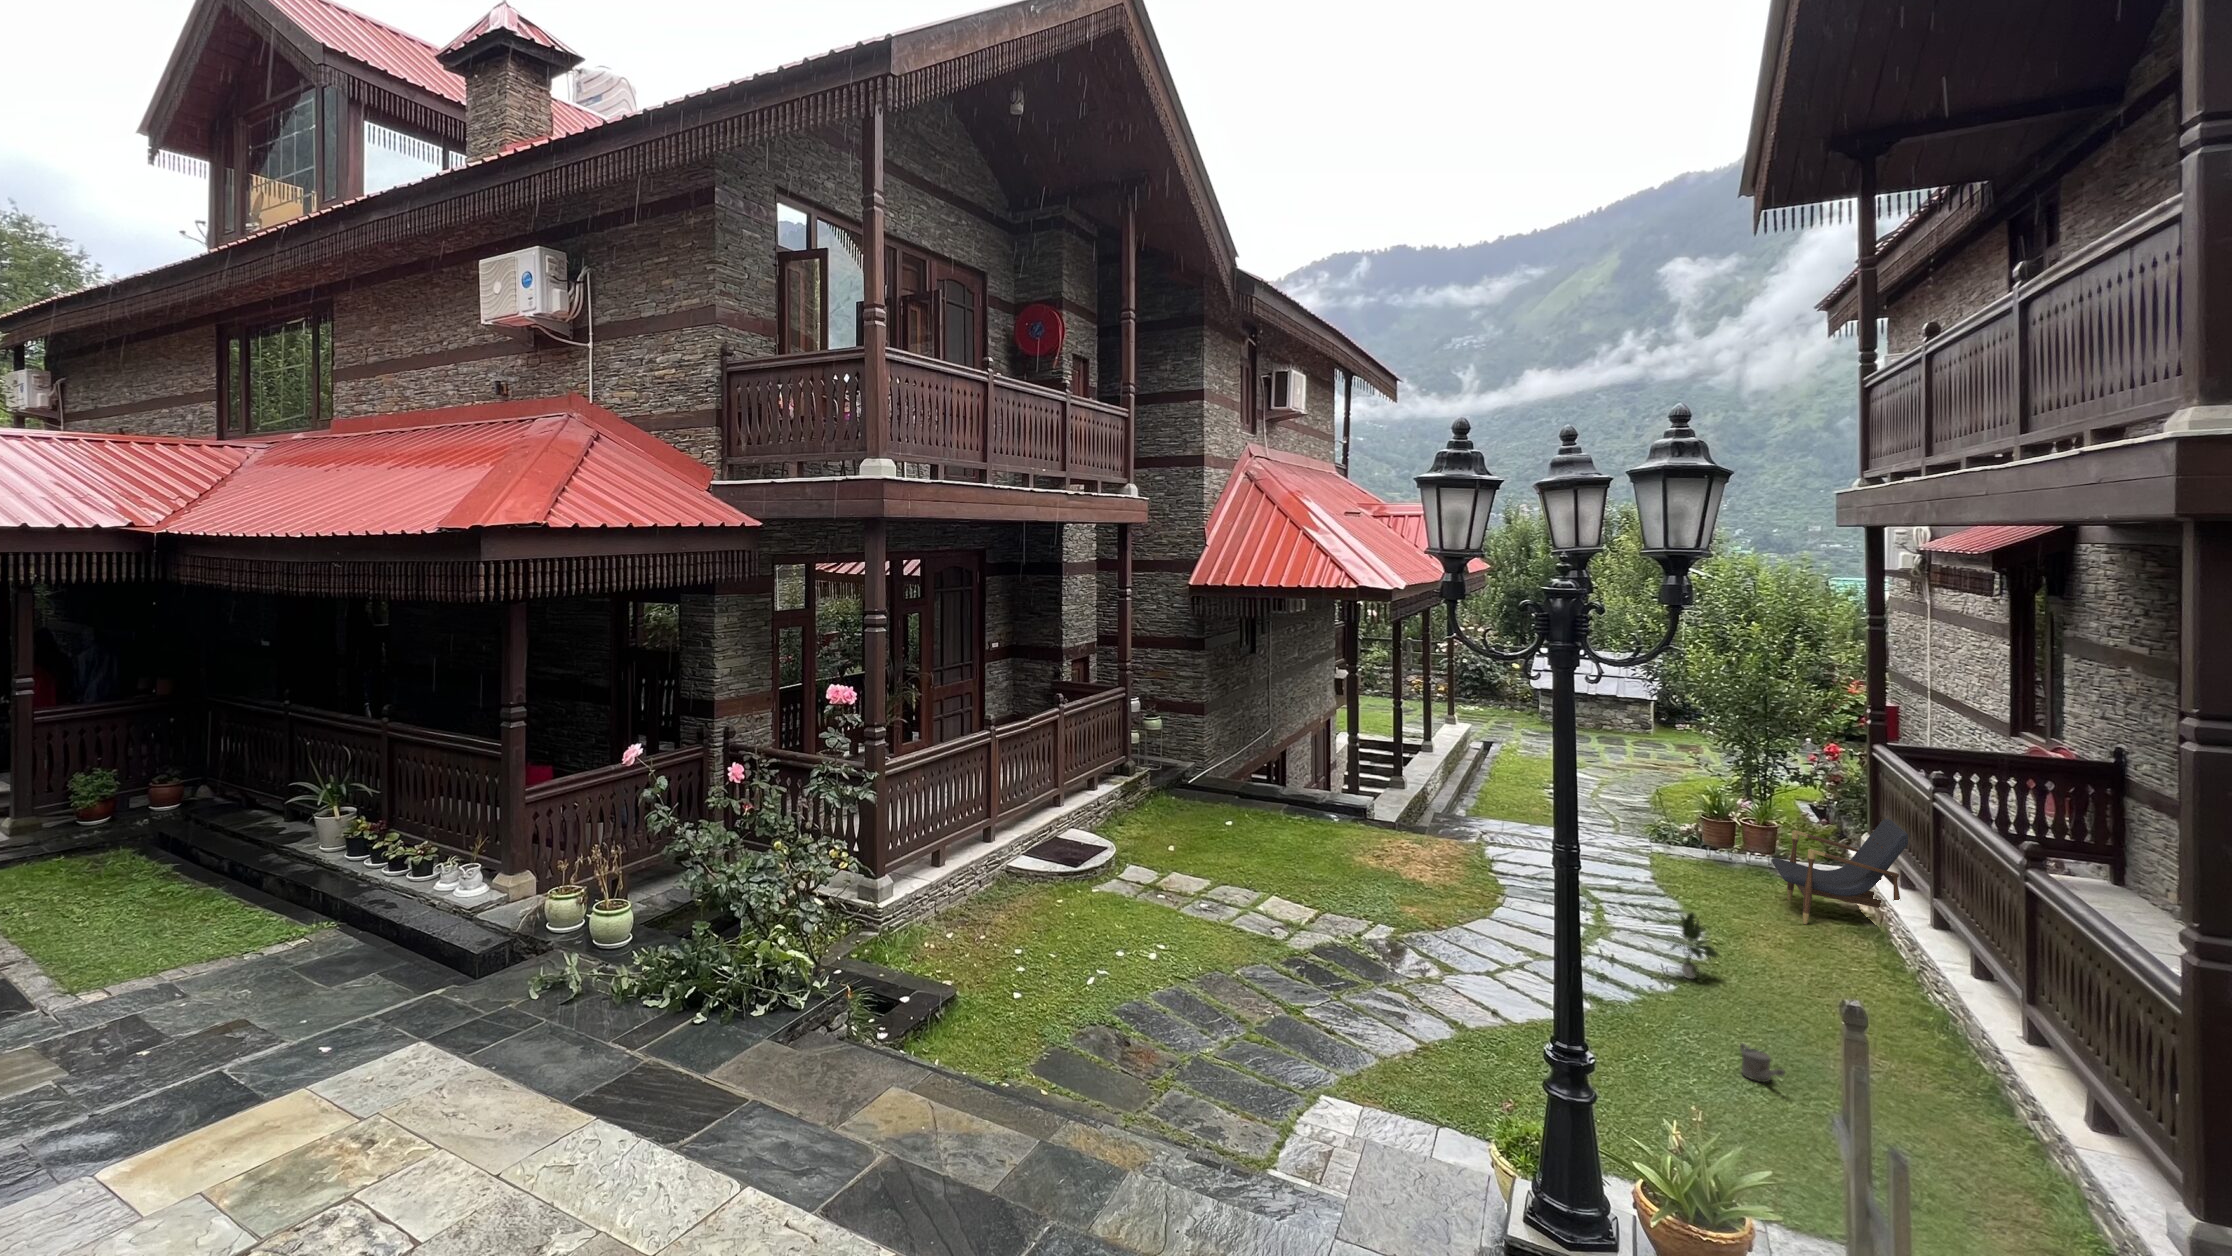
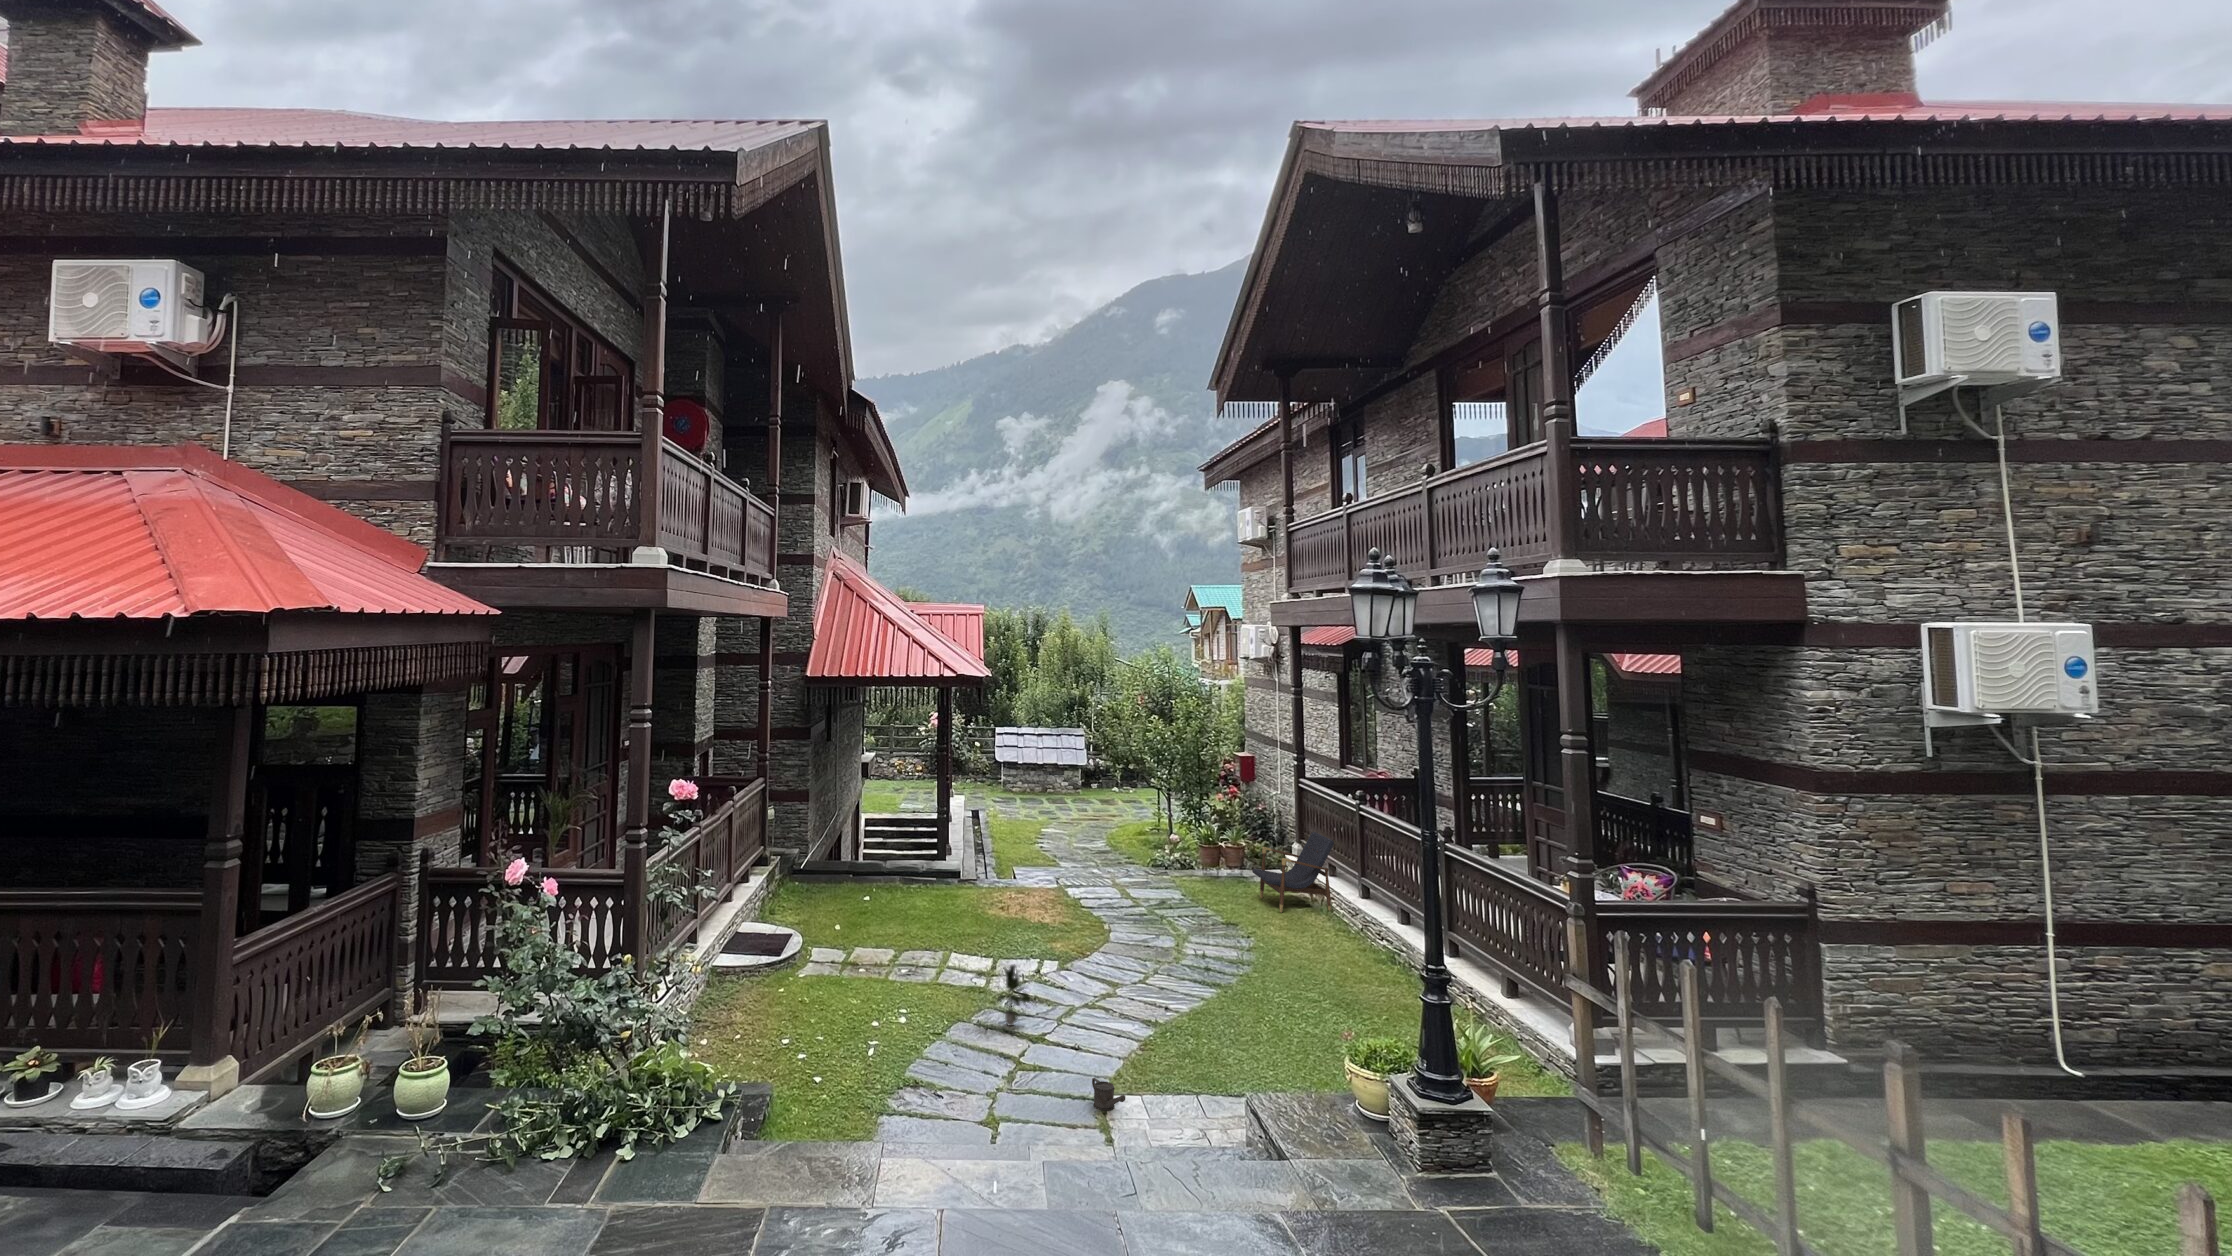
potted plant: present [1670,913,1718,979] -> present [997,965,1031,1026]
watering can: present [1740,1043,1785,1082] -> present [1092,1078,1125,1111]

